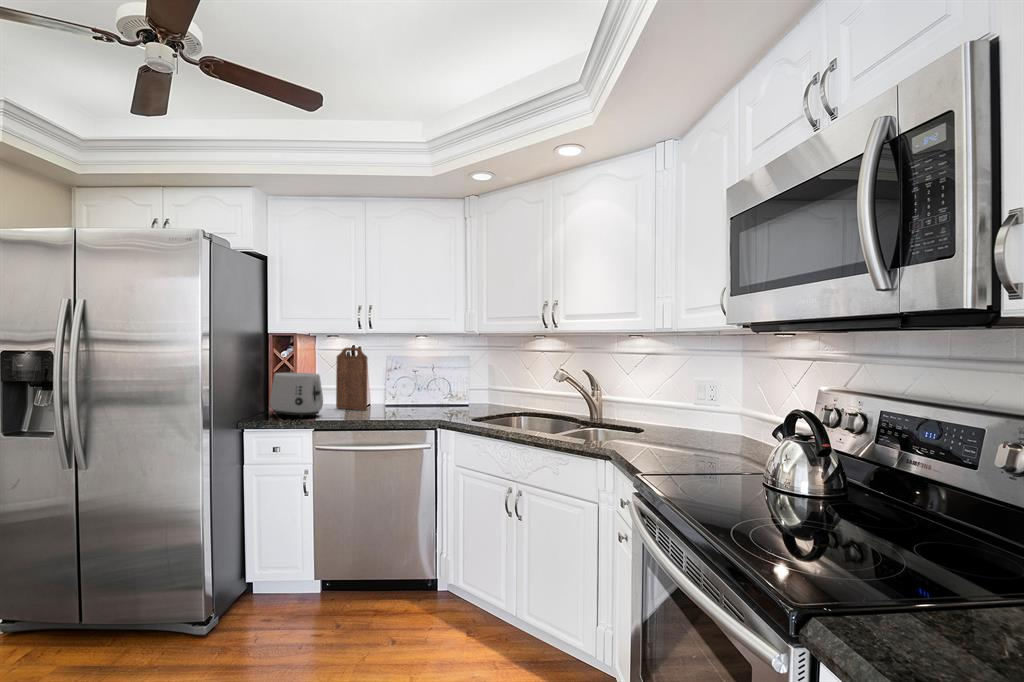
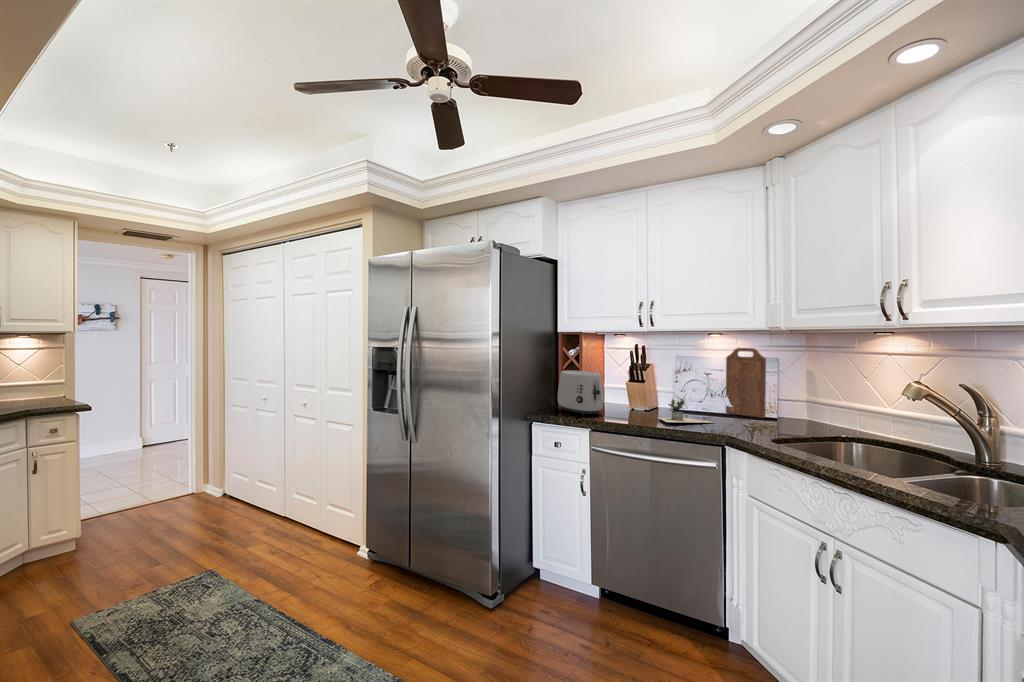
cutting board: present [336,348,368,410] -> present [726,348,766,418]
potted plant: none [376,394,442,415] -> present [659,399,713,423]

